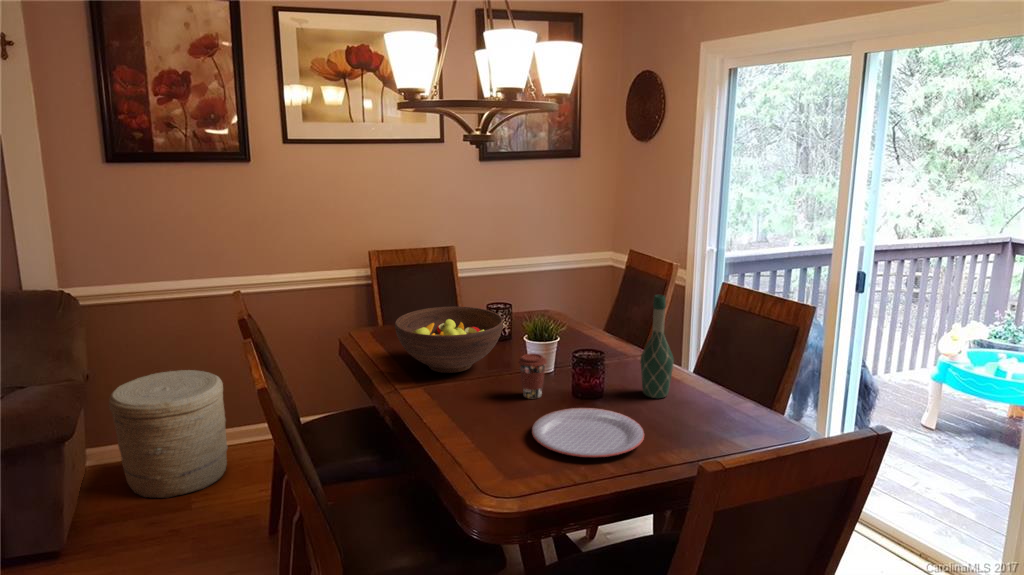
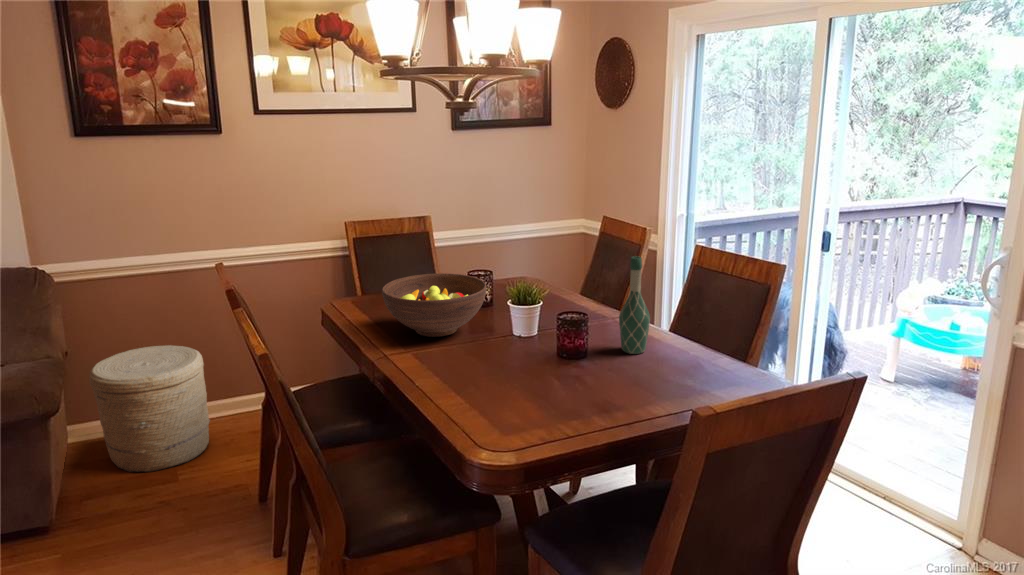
coffee cup: present [518,353,547,399] -> none [504,315,531,358]
plate: present [532,408,644,457] -> none [521,364,625,406]

